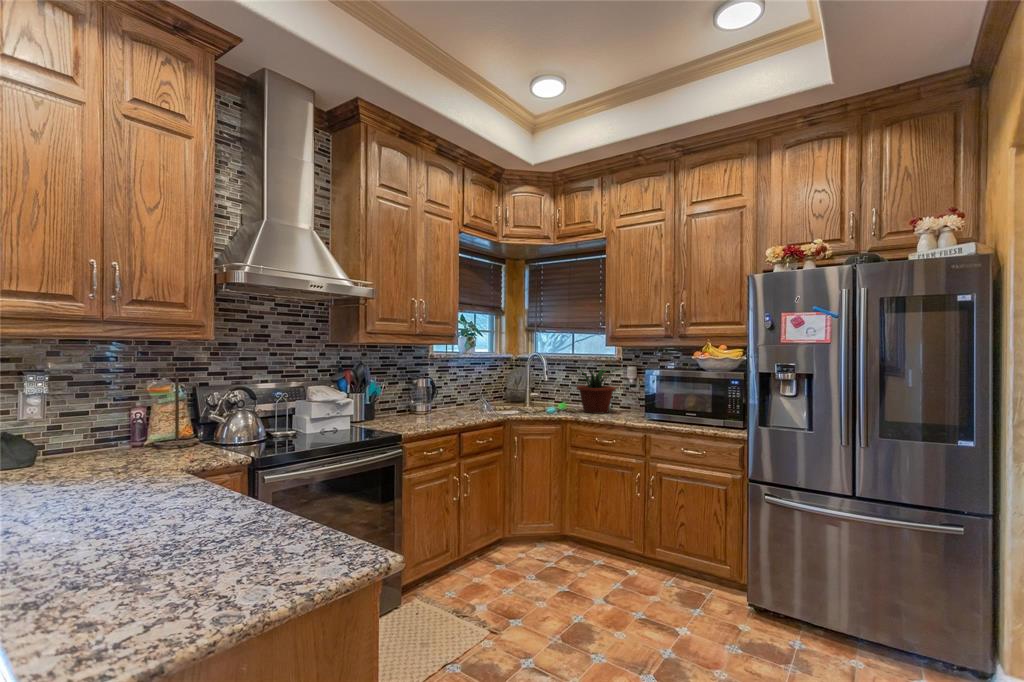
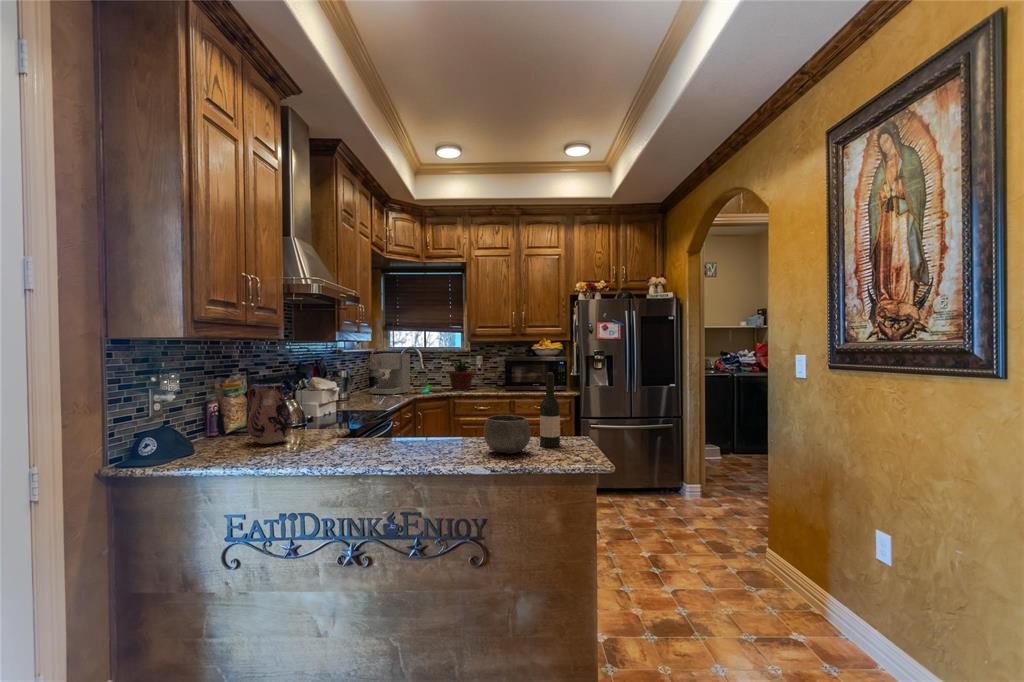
coffee maker: none [469,360,524,412] -> present [370,353,410,395]
ceramic pitcher: none [86,392,150,468] -> present [248,384,293,444]
wine bottle: none [242,406,291,574] -> present [540,372,560,448]
ceramic bowl: none [90,482,205,570] -> present [484,415,531,454]

